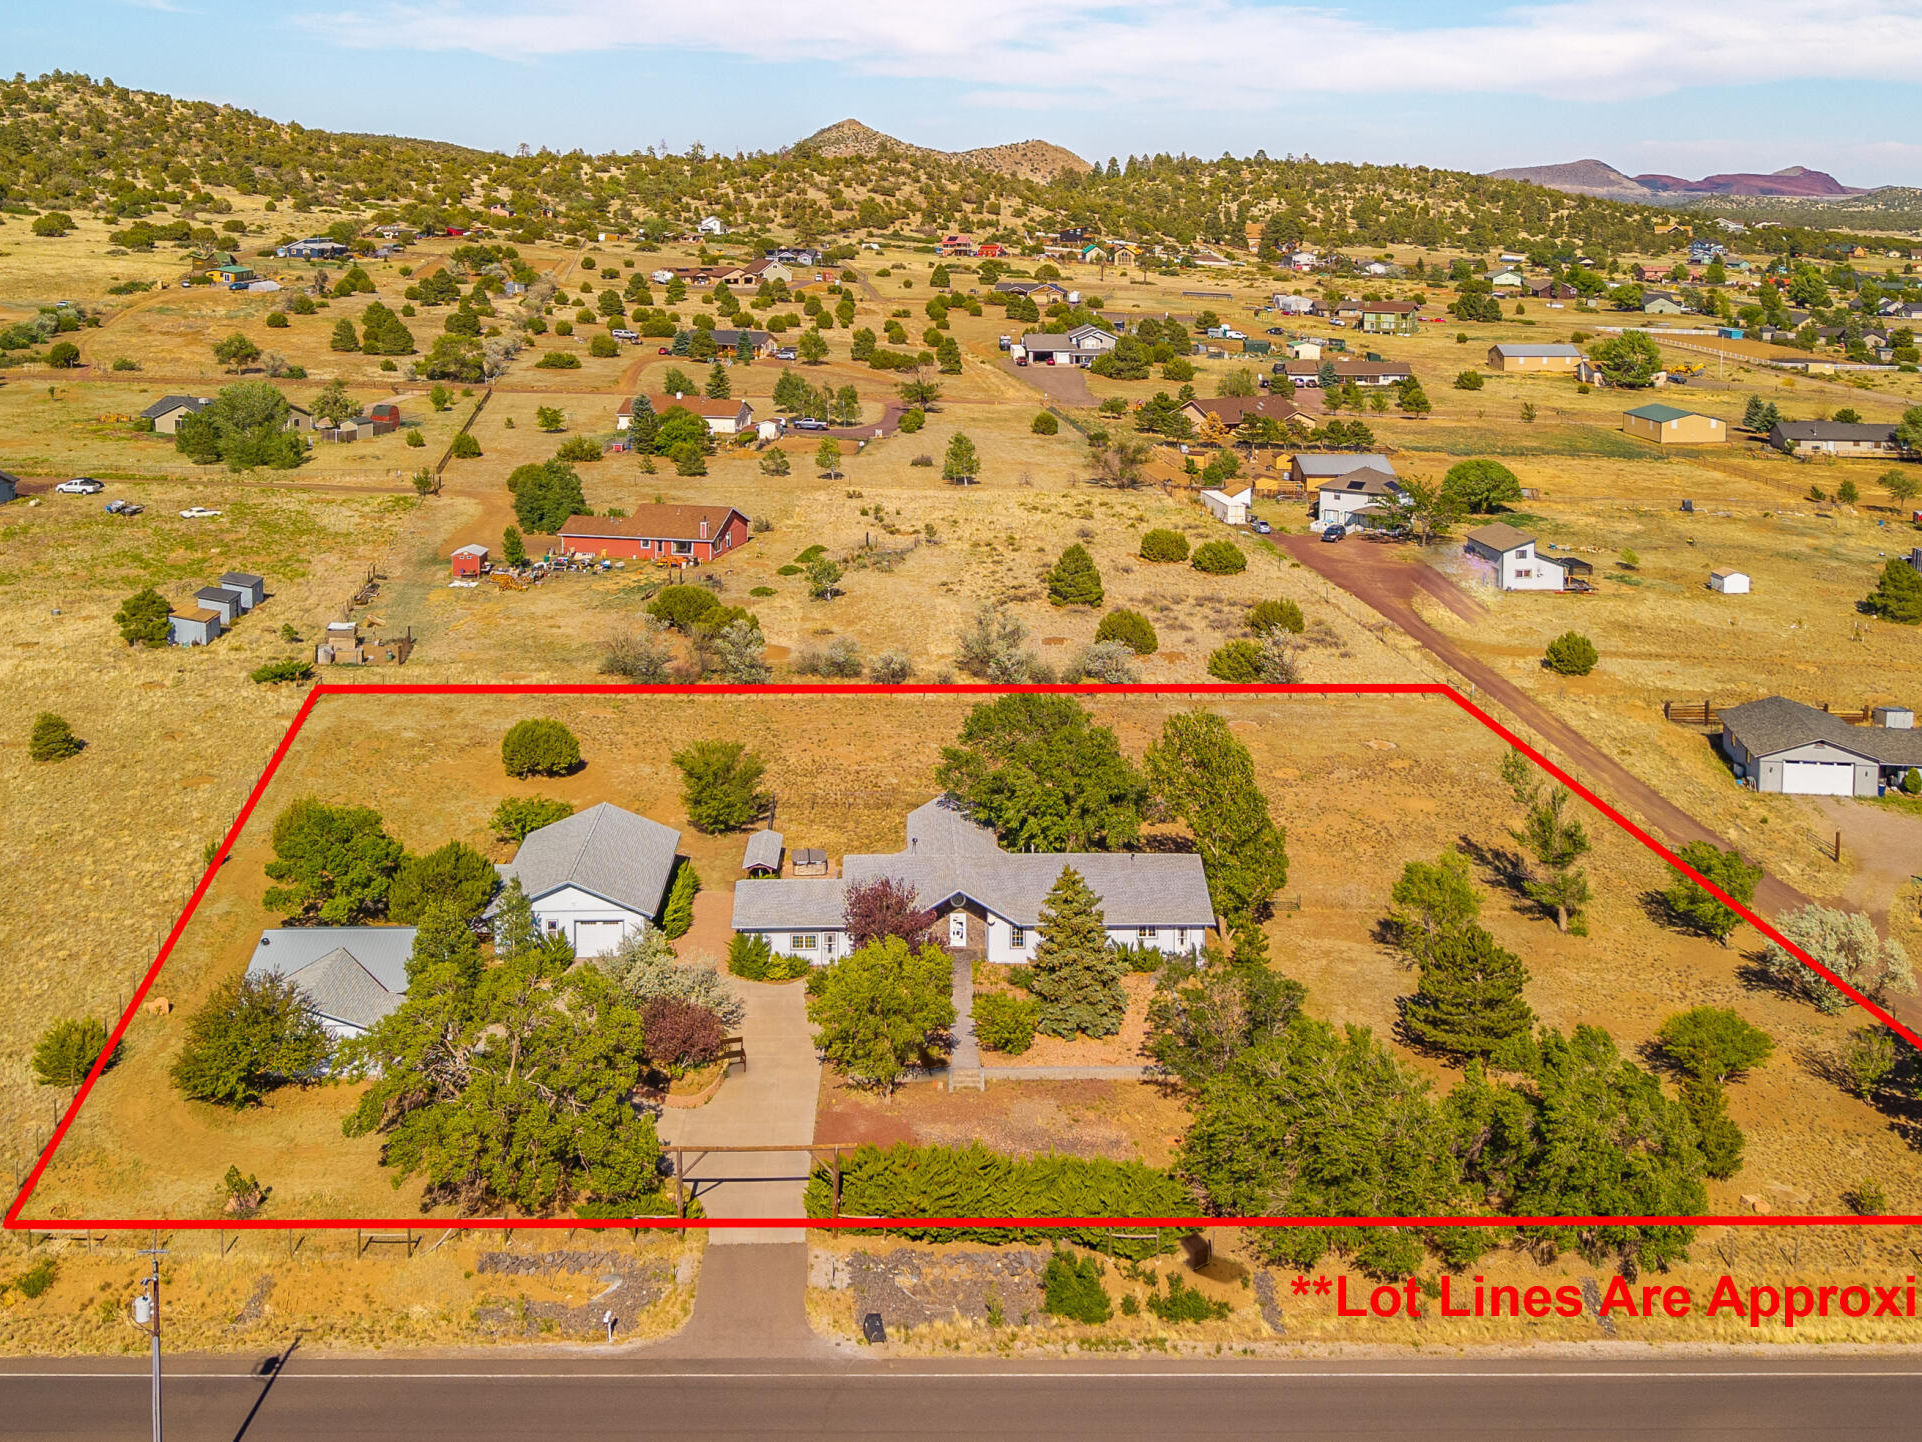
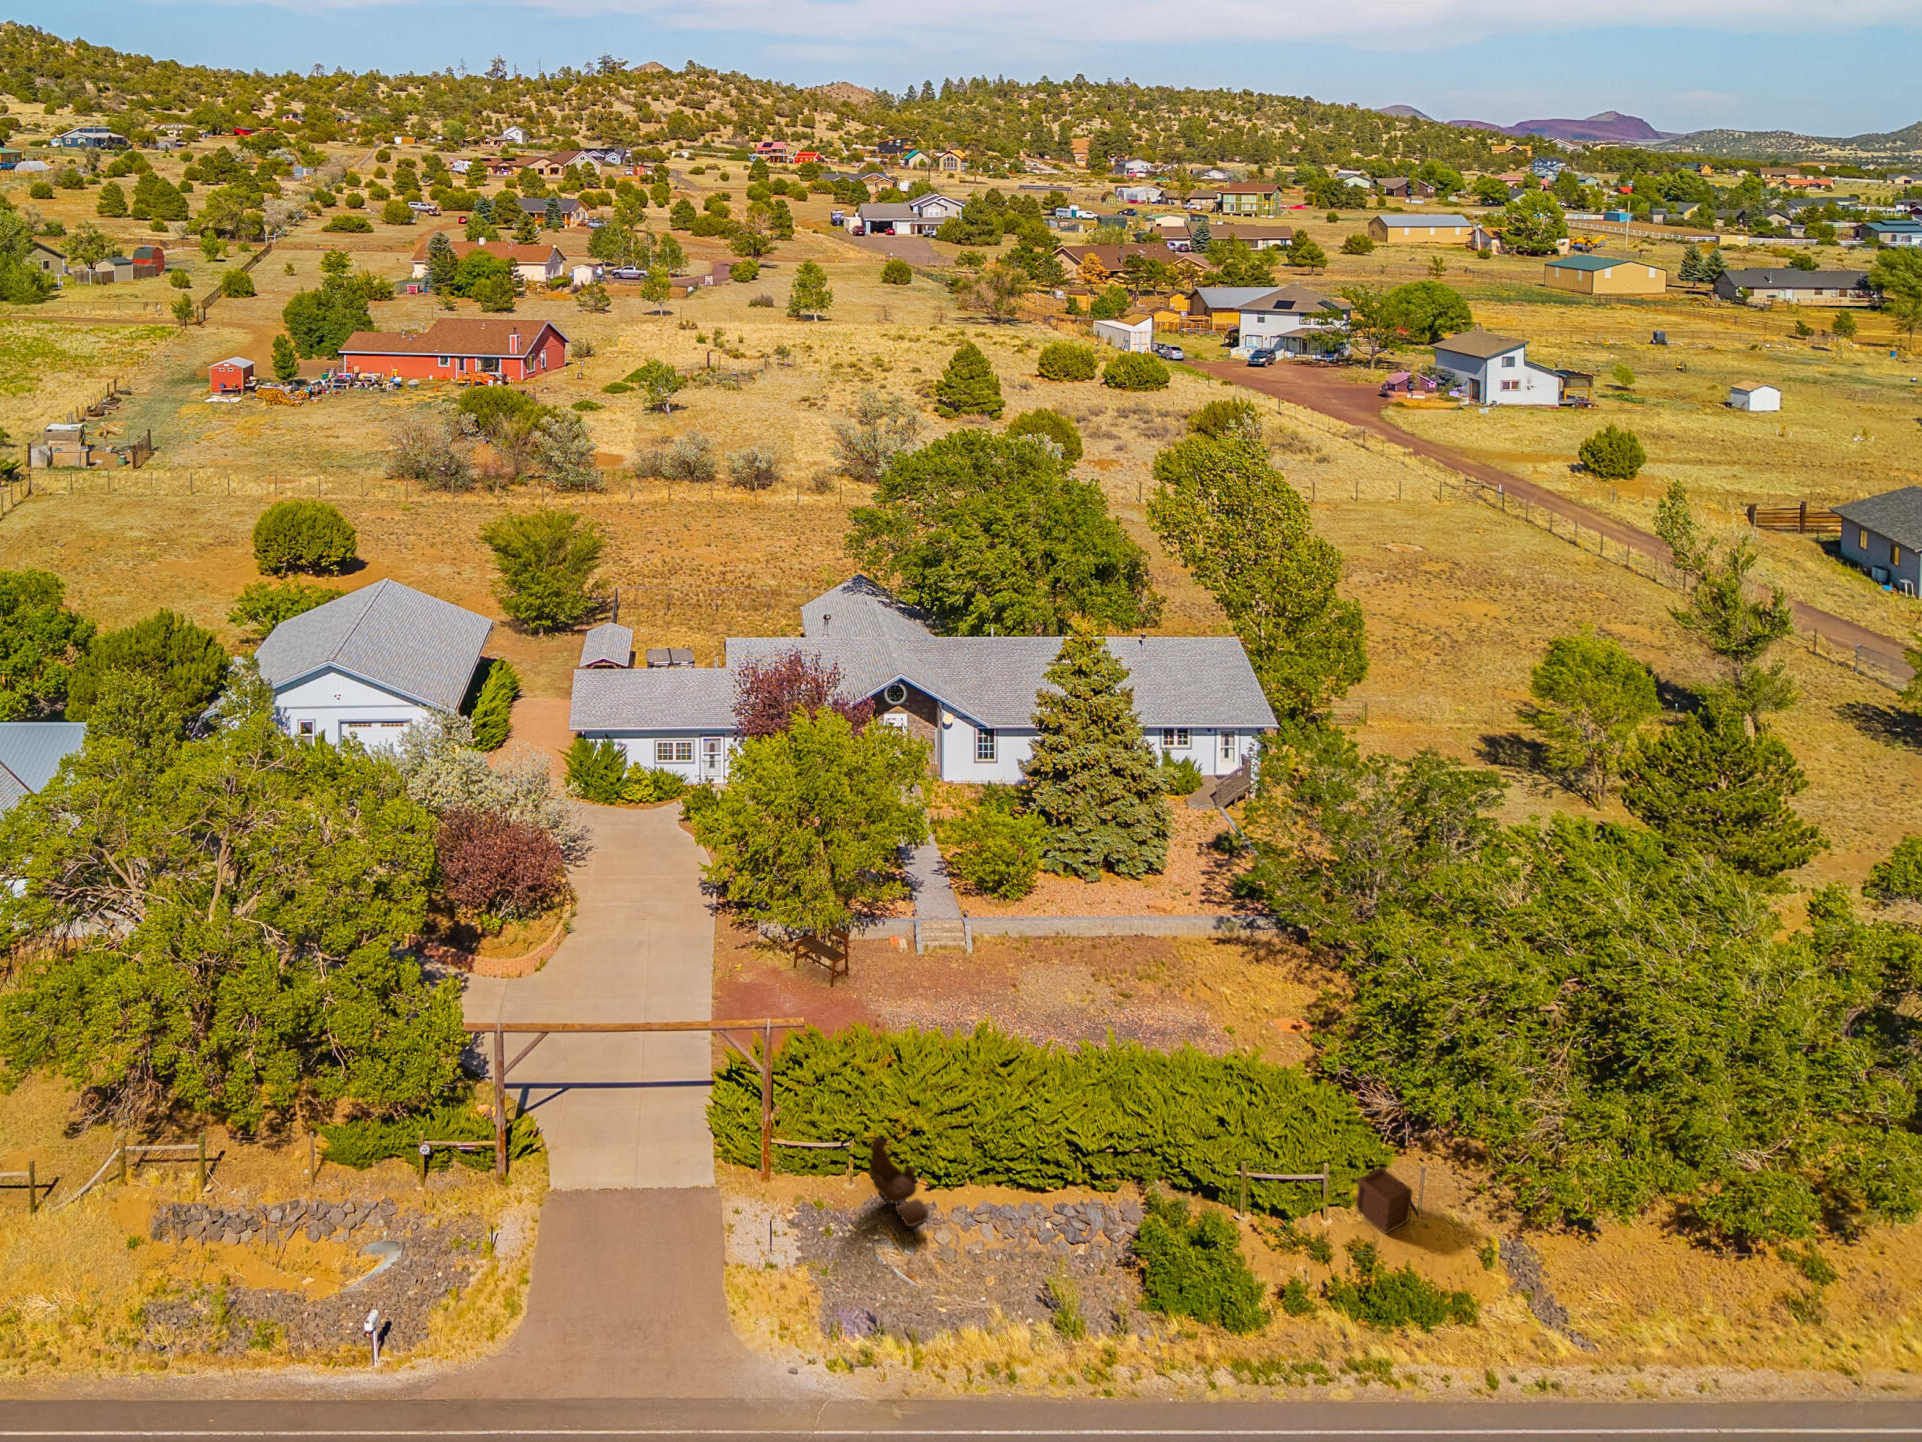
bench: present [715,1036,746,1072] -> present [793,928,850,987]
lounge chair: present [917,1043,949,1070] -> present [869,1137,929,1226]

